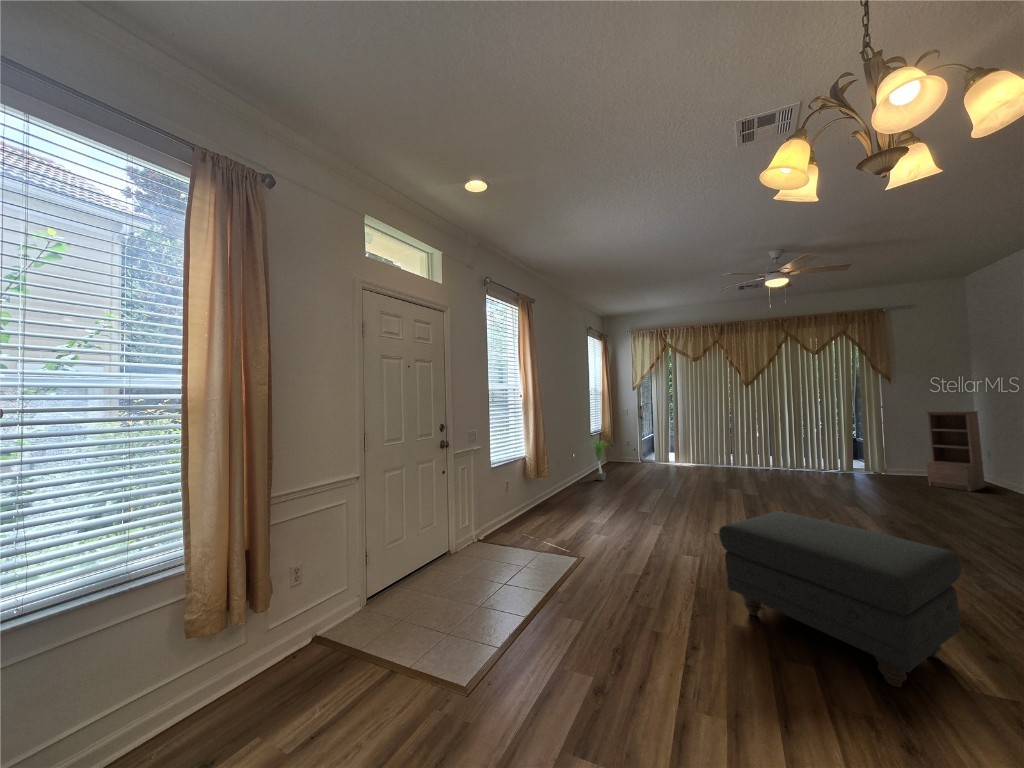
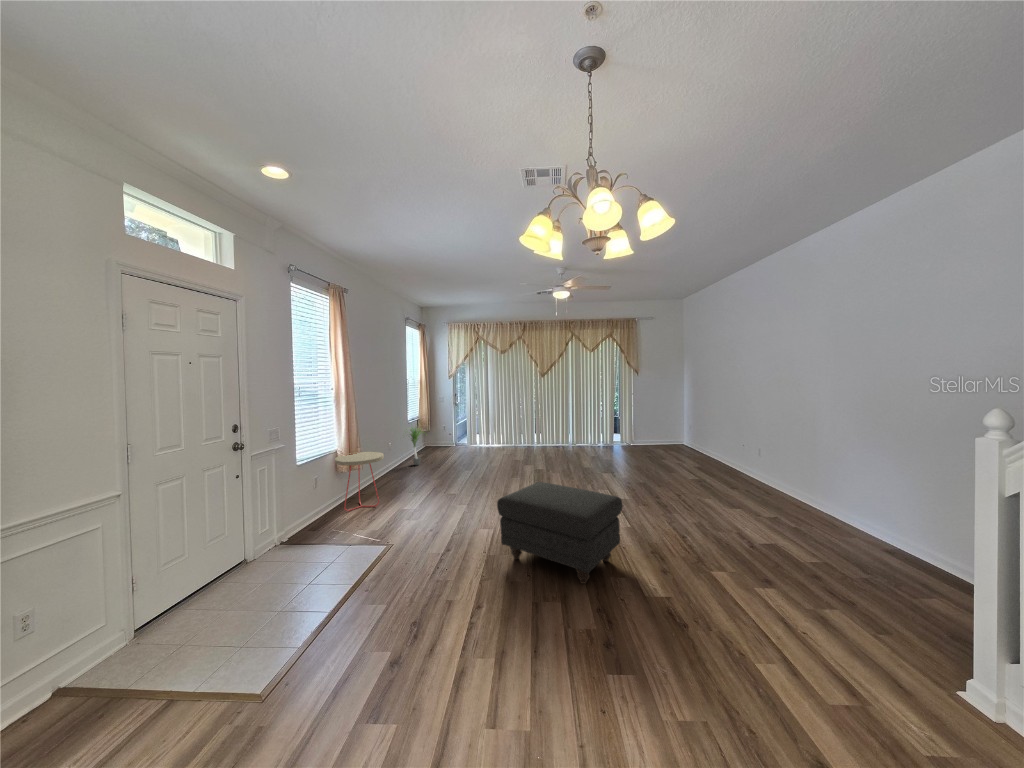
bookshelf: present [926,411,985,491] -> none [639,399,665,452]
side table: none [524,460,570,519] -> present [335,452,384,511]

